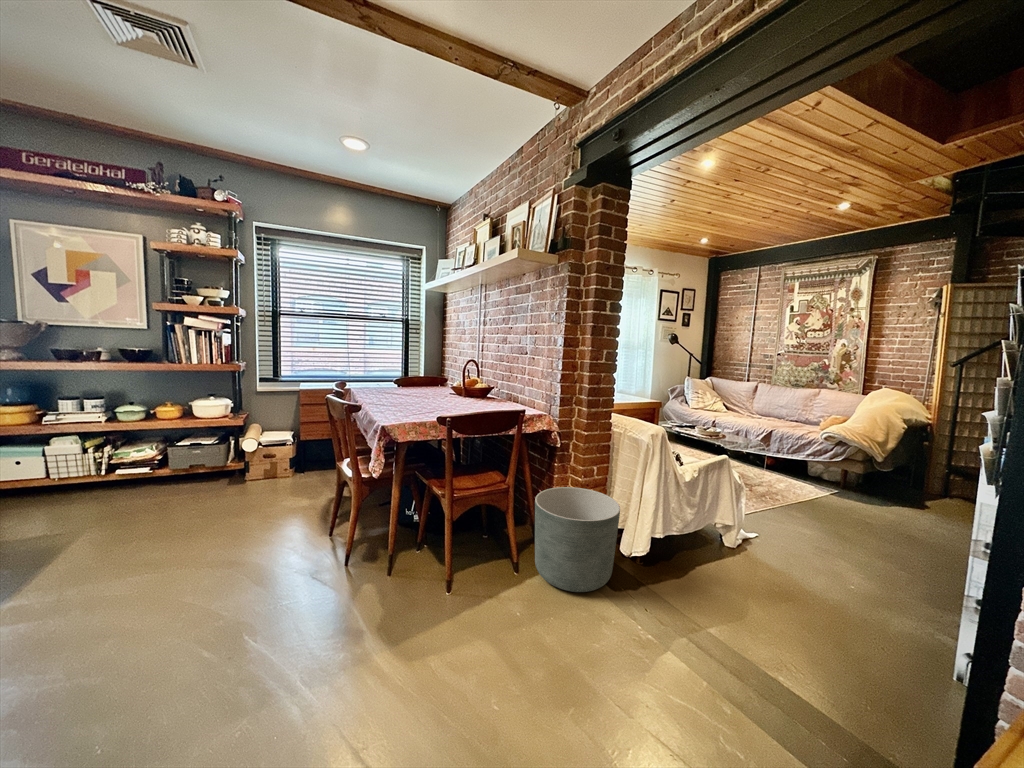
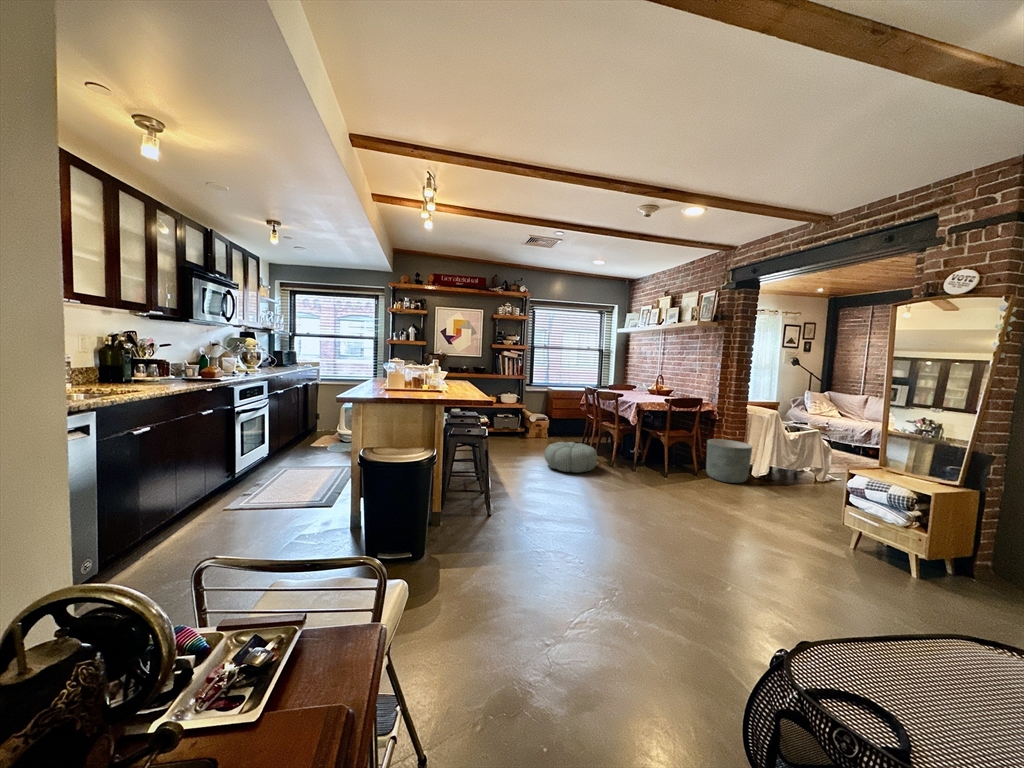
pouf: none [130,518,294,624] -> present [544,442,597,473]

